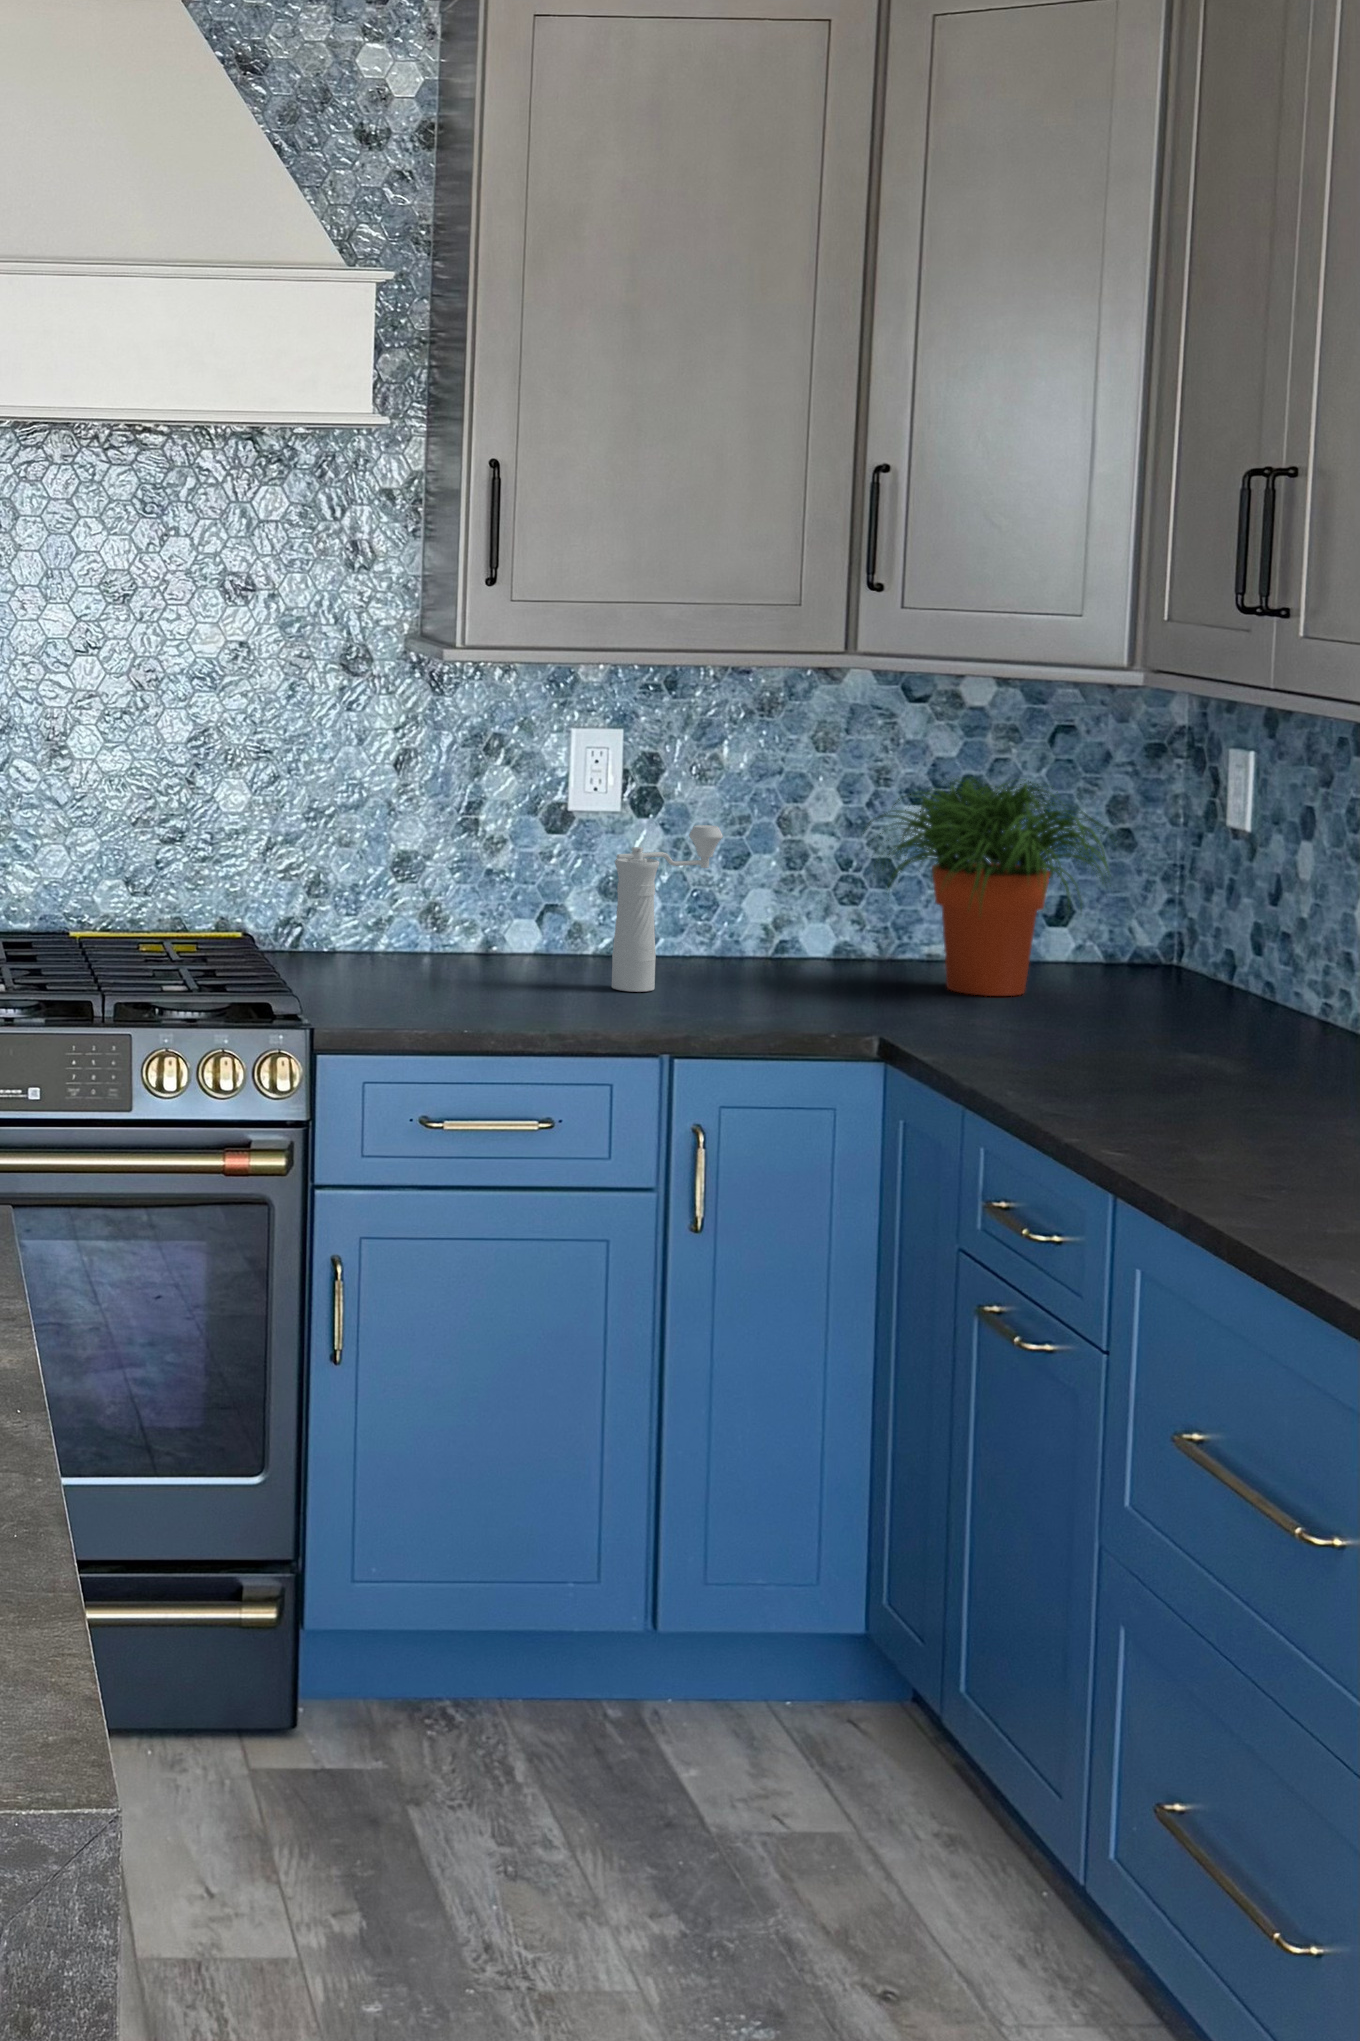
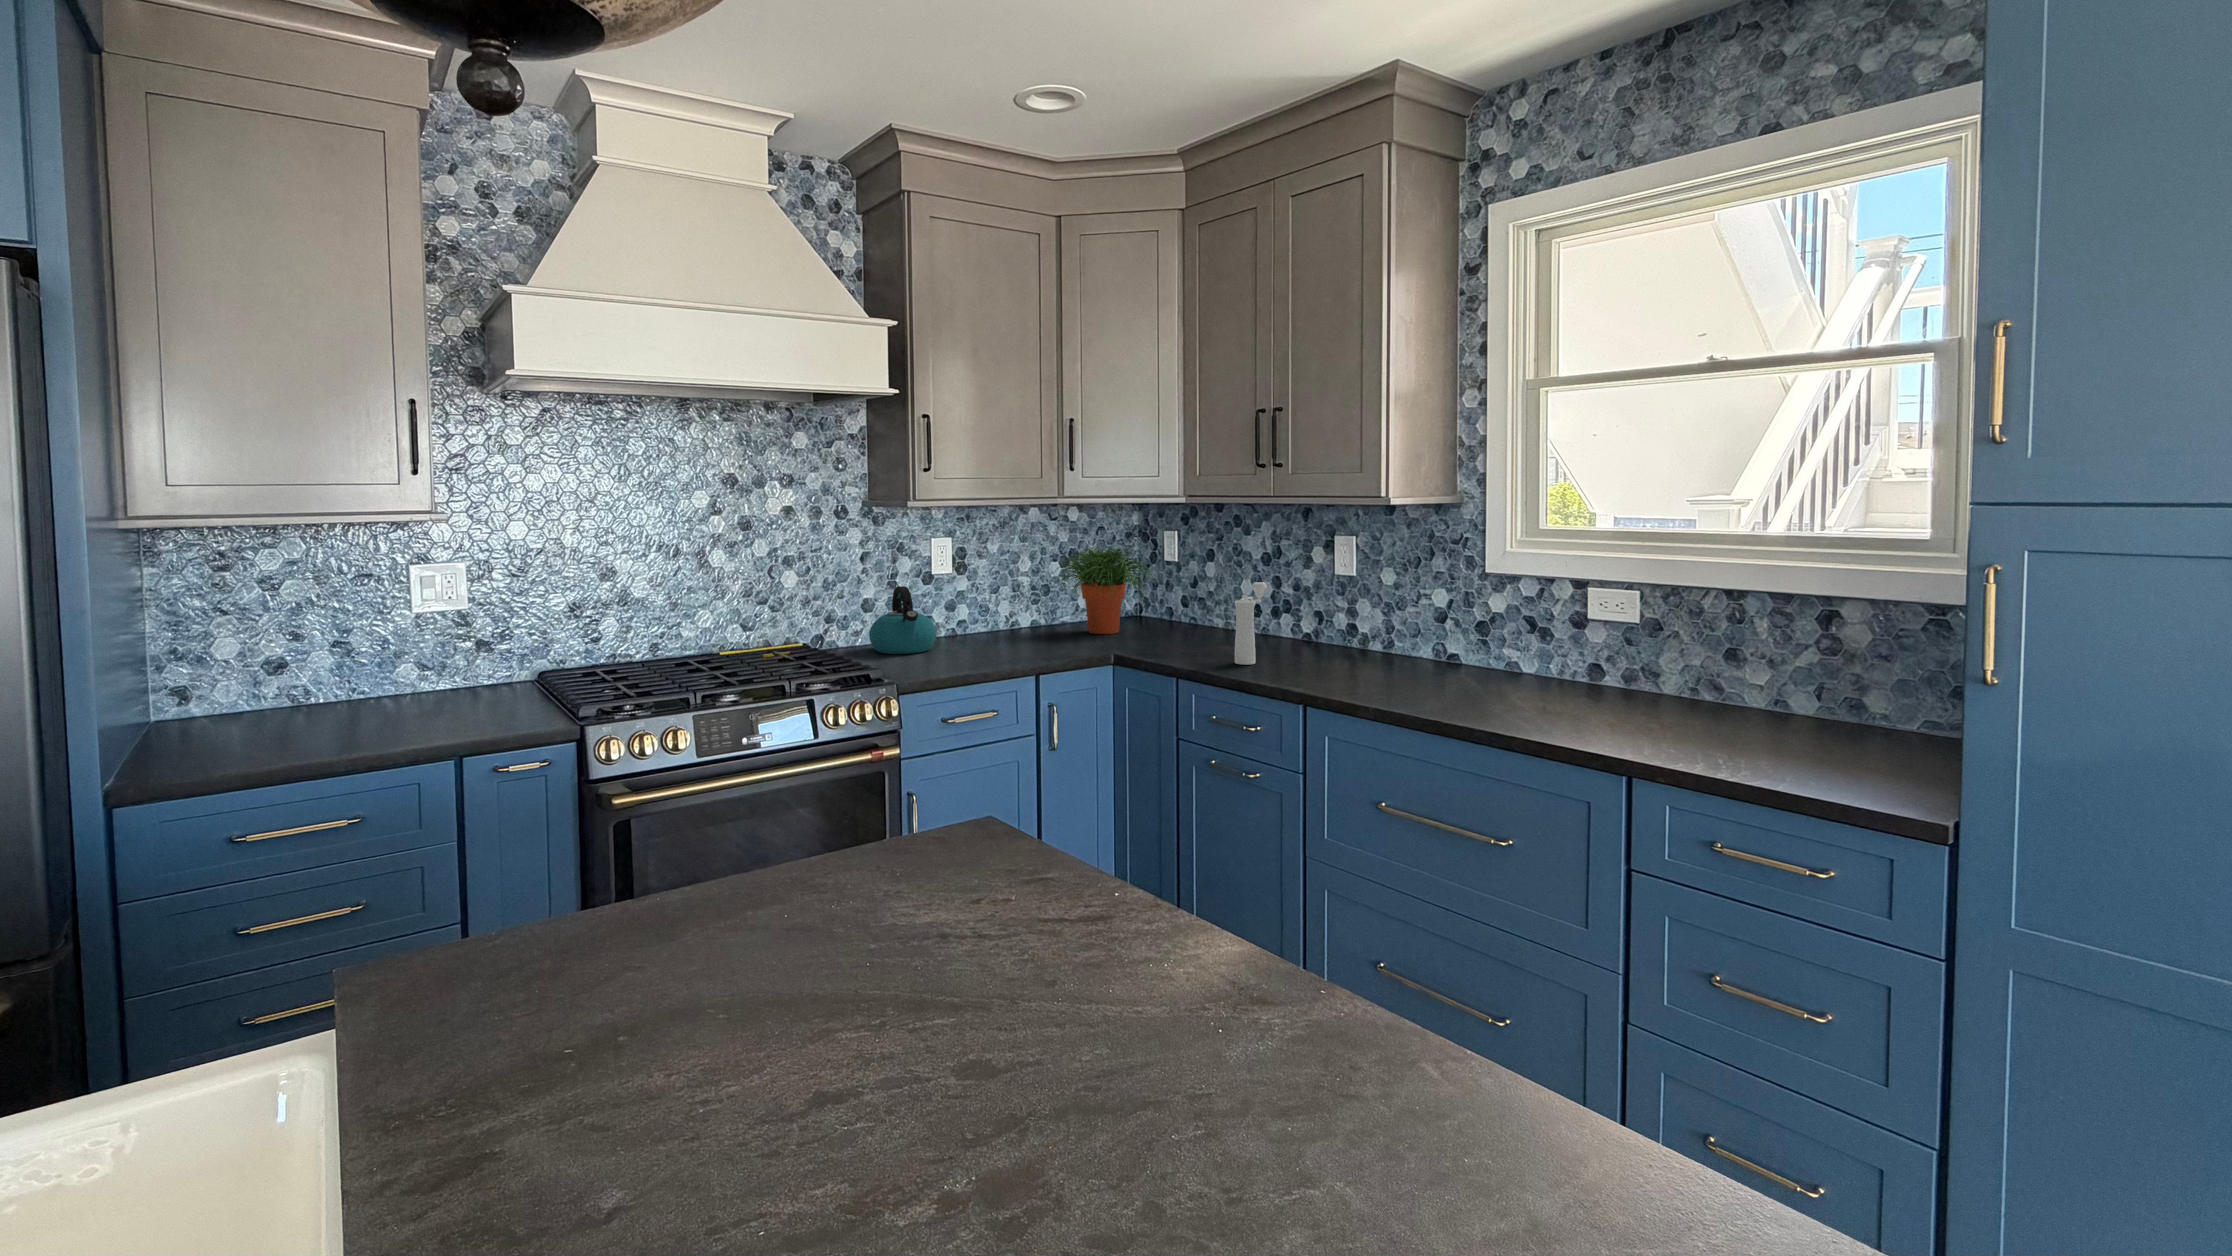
pepper mill: present [612,825,723,992] -> present [1234,582,1267,665]
kettle: none [380,831,531,981] -> present [869,586,937,654]

